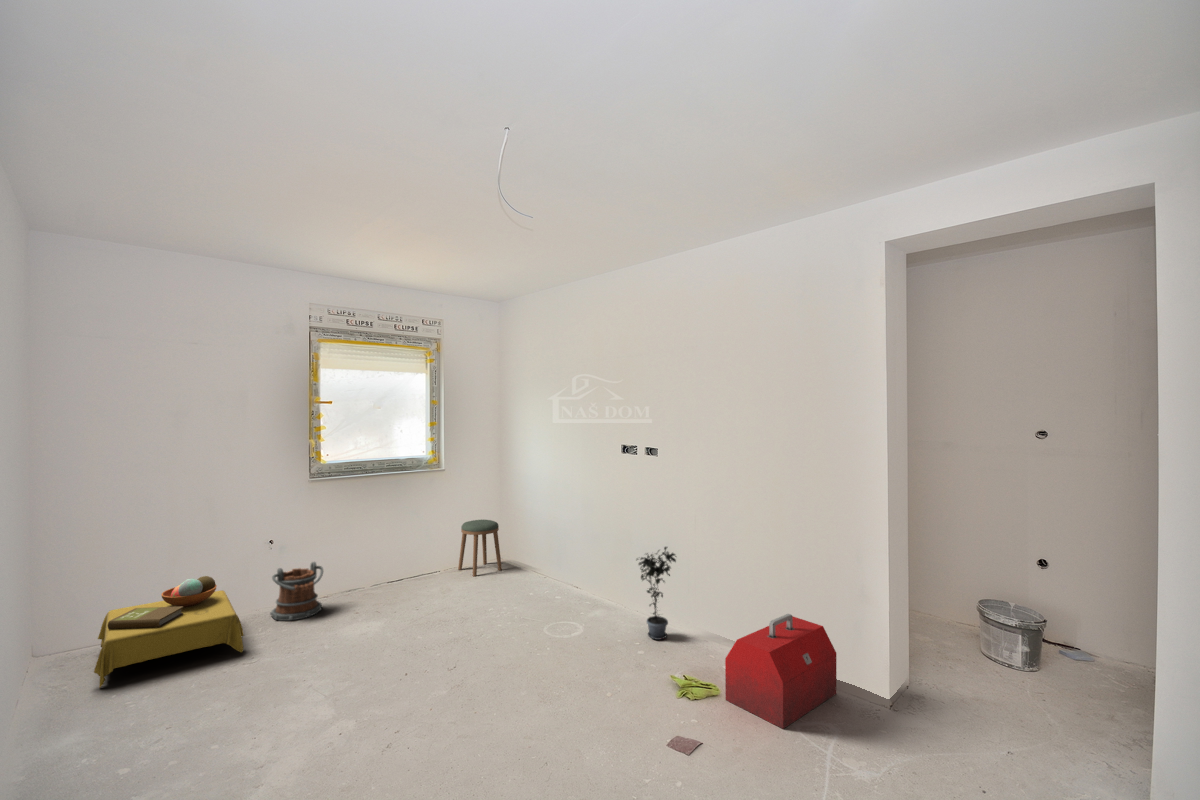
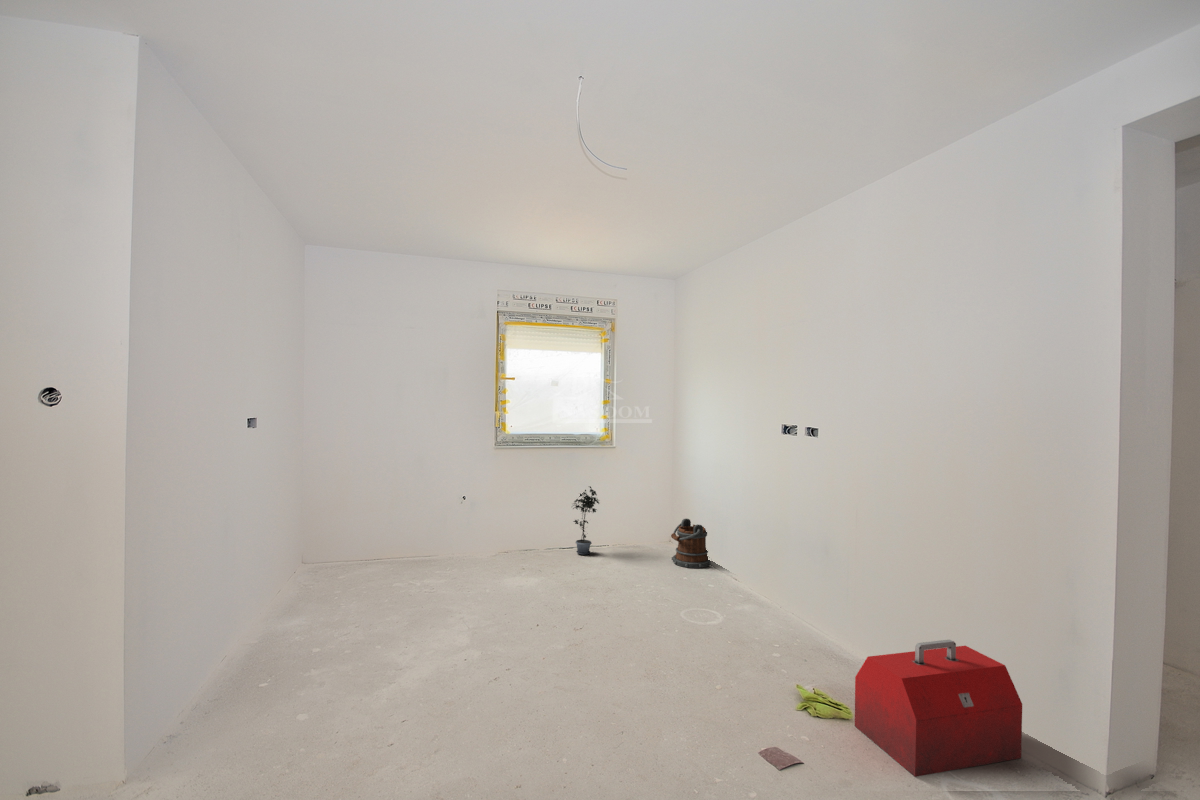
stool: present [458,520,502,576] -> none [632,499,673,553]
potted plant: present [637,547,676,640] -> present [573,486,599,555]
bucket: present [270,562,323,621] -> present [671,519,711,568]
side table: present [94,576,244,687] -> none [334,519,436,592]

